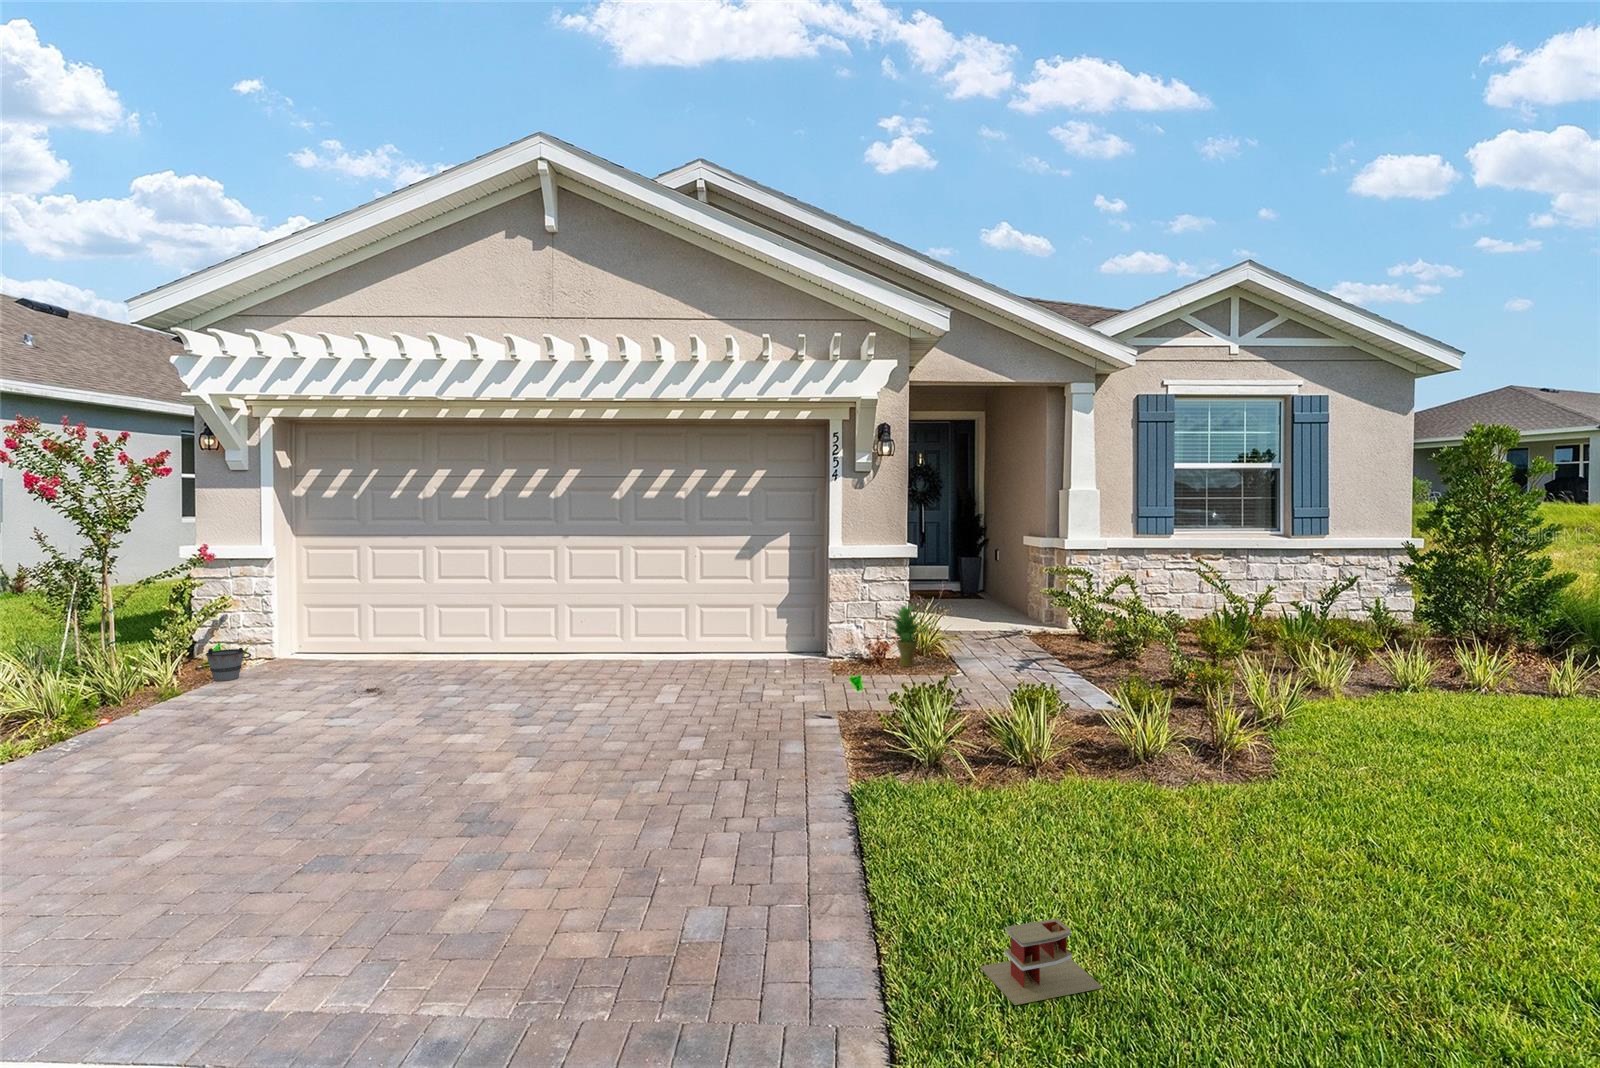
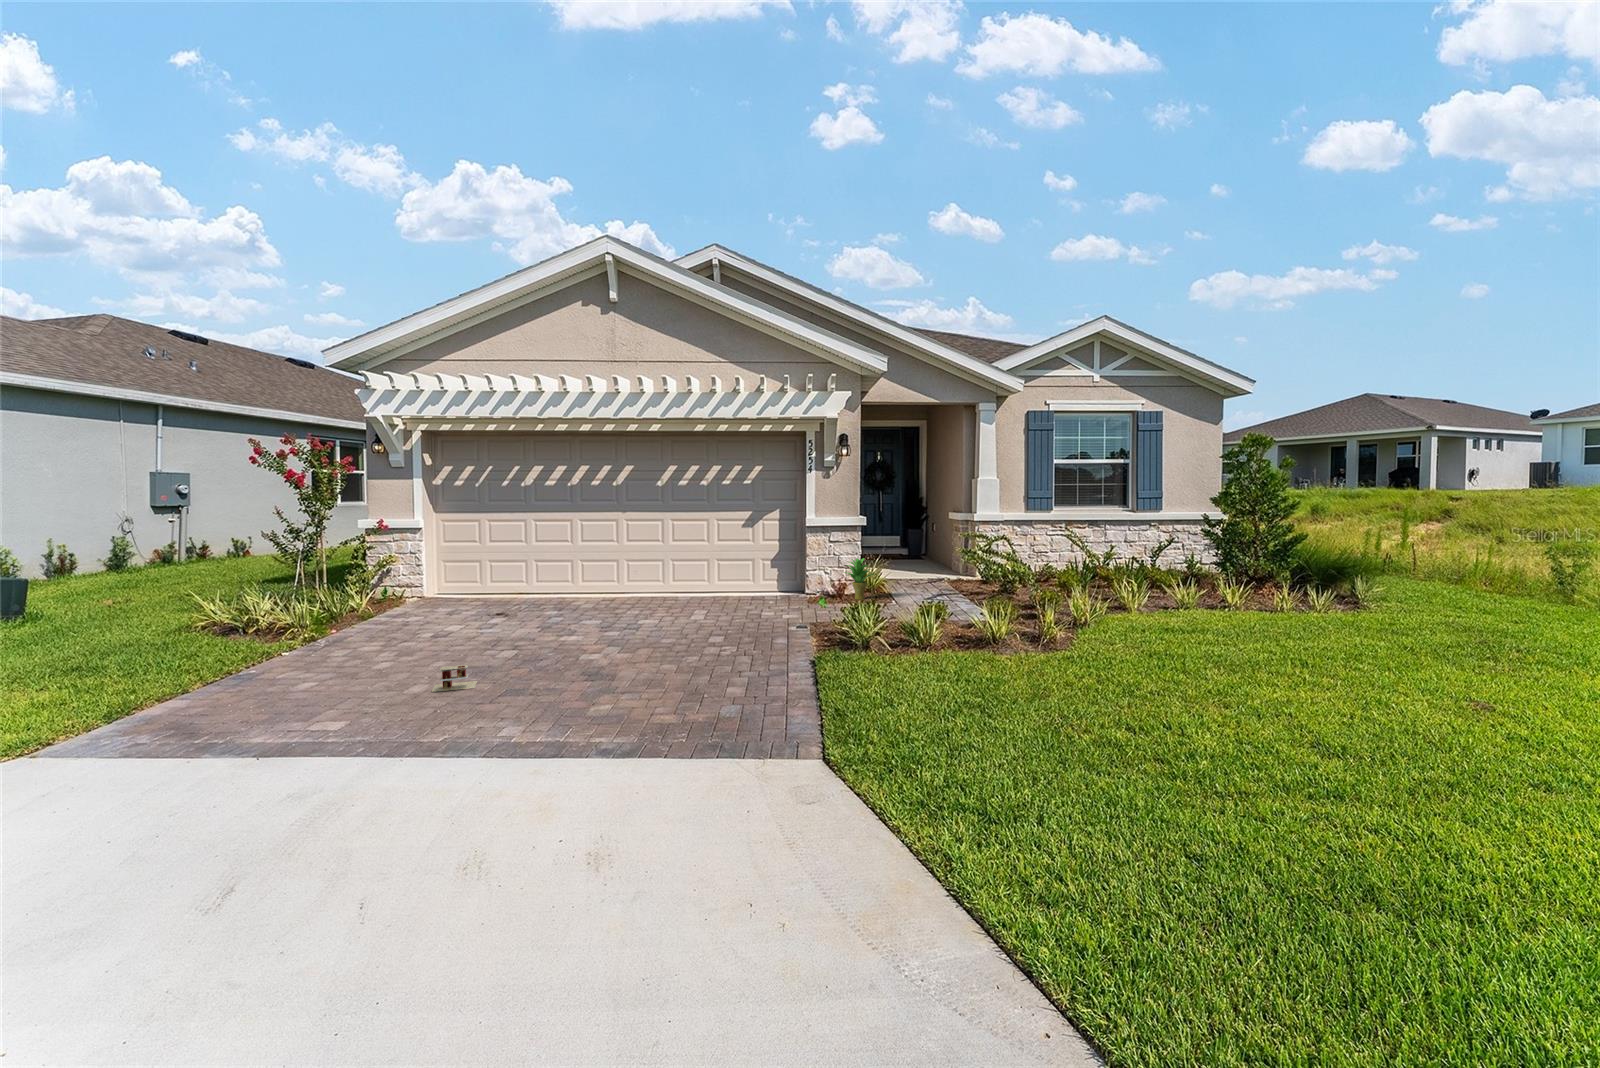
bucket: present [206,648,251,681] -> none [380,589,409,612]
toy house: present [979,919,1103,1005] -> present [432,665,477,692]

